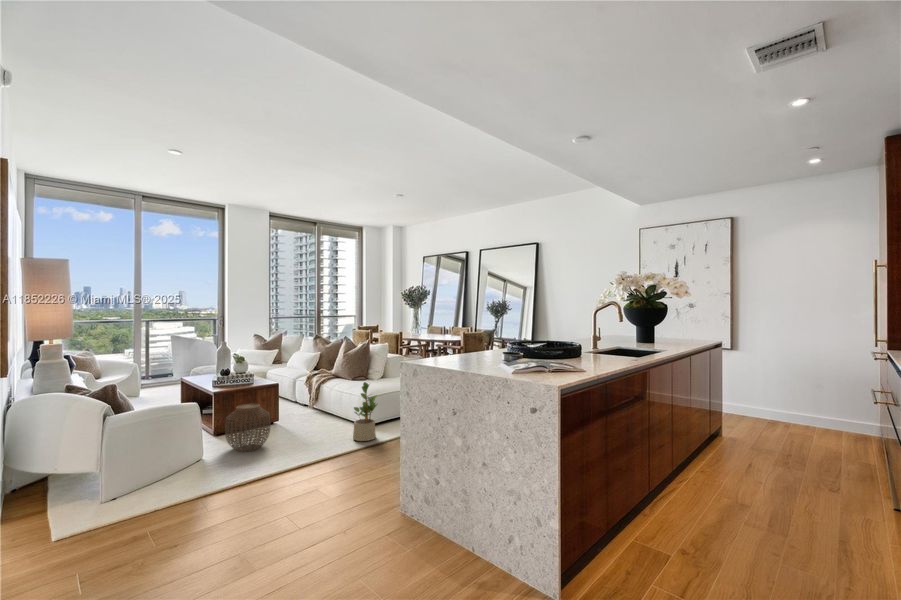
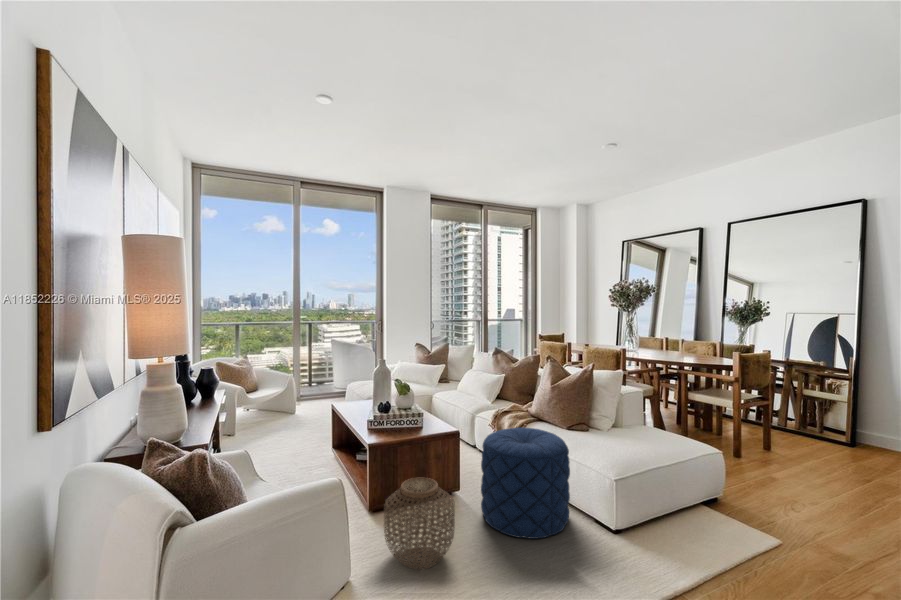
pouf: none [291,377,345,435] -> present [481,428,570,539]
potted plant: present [353,382,377,441] -> none [598,458,654,578]

